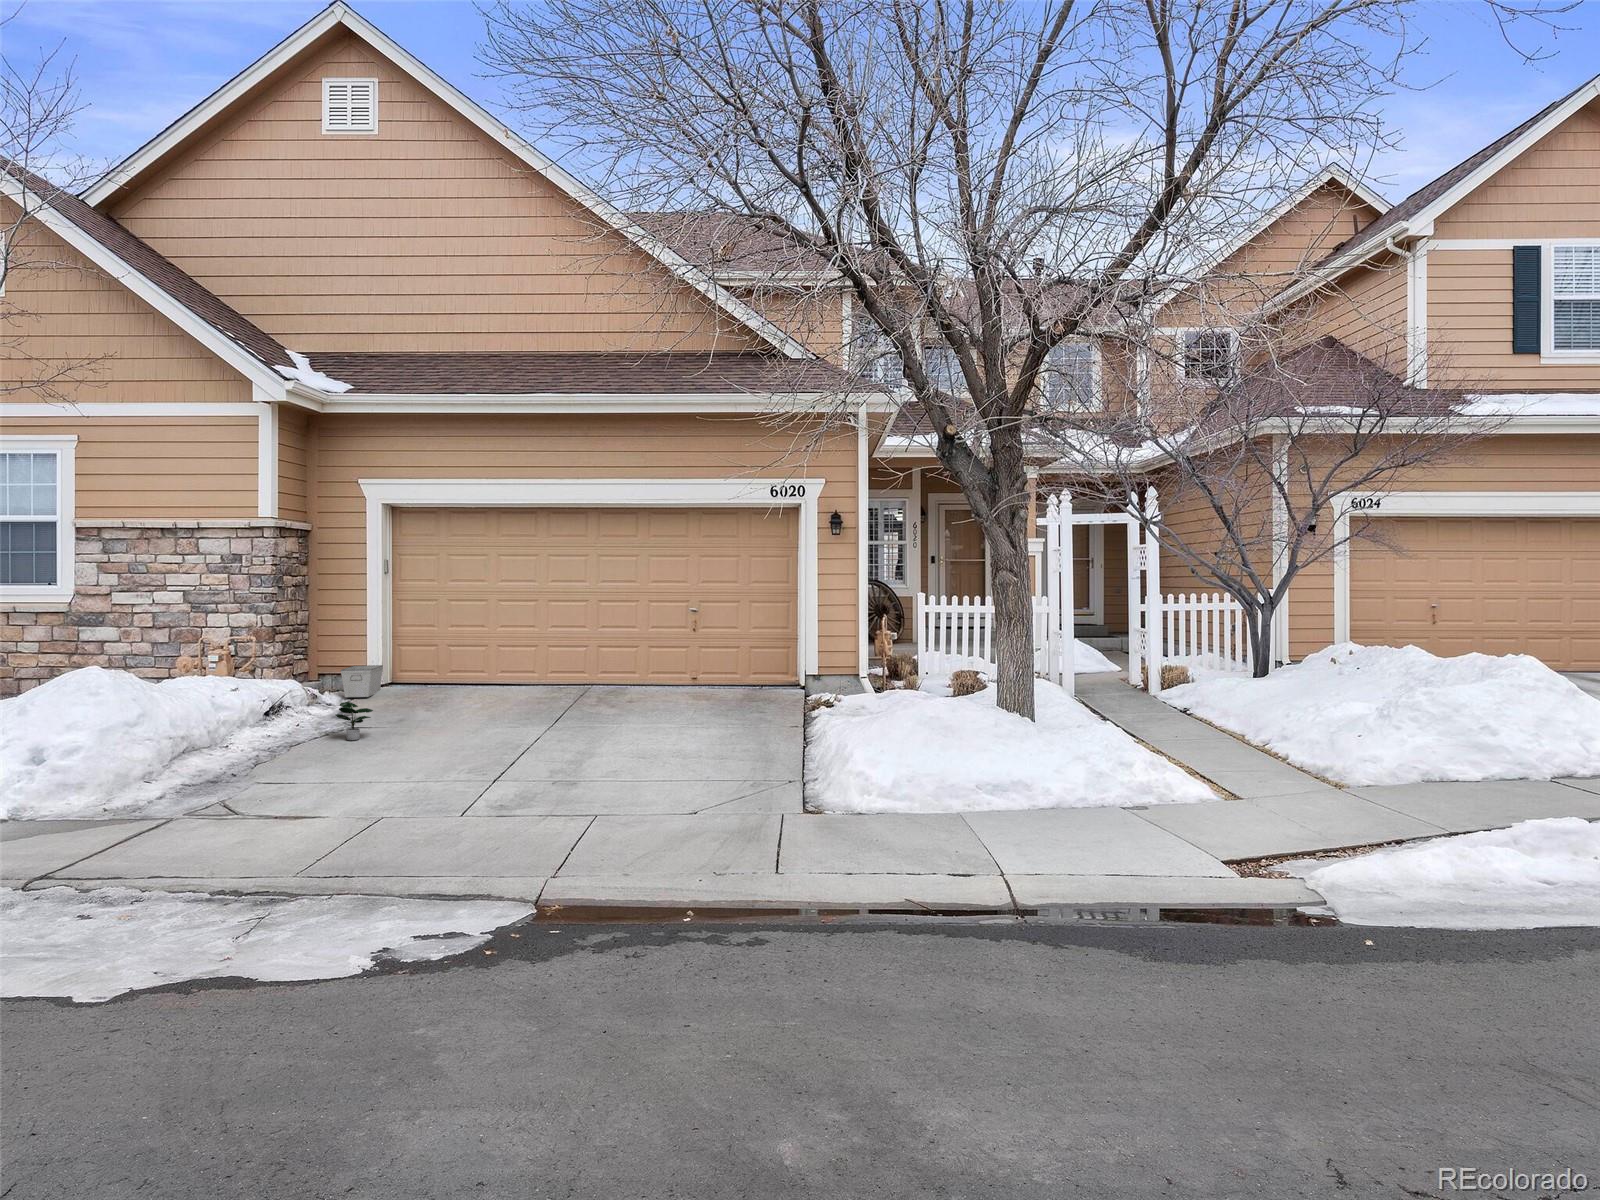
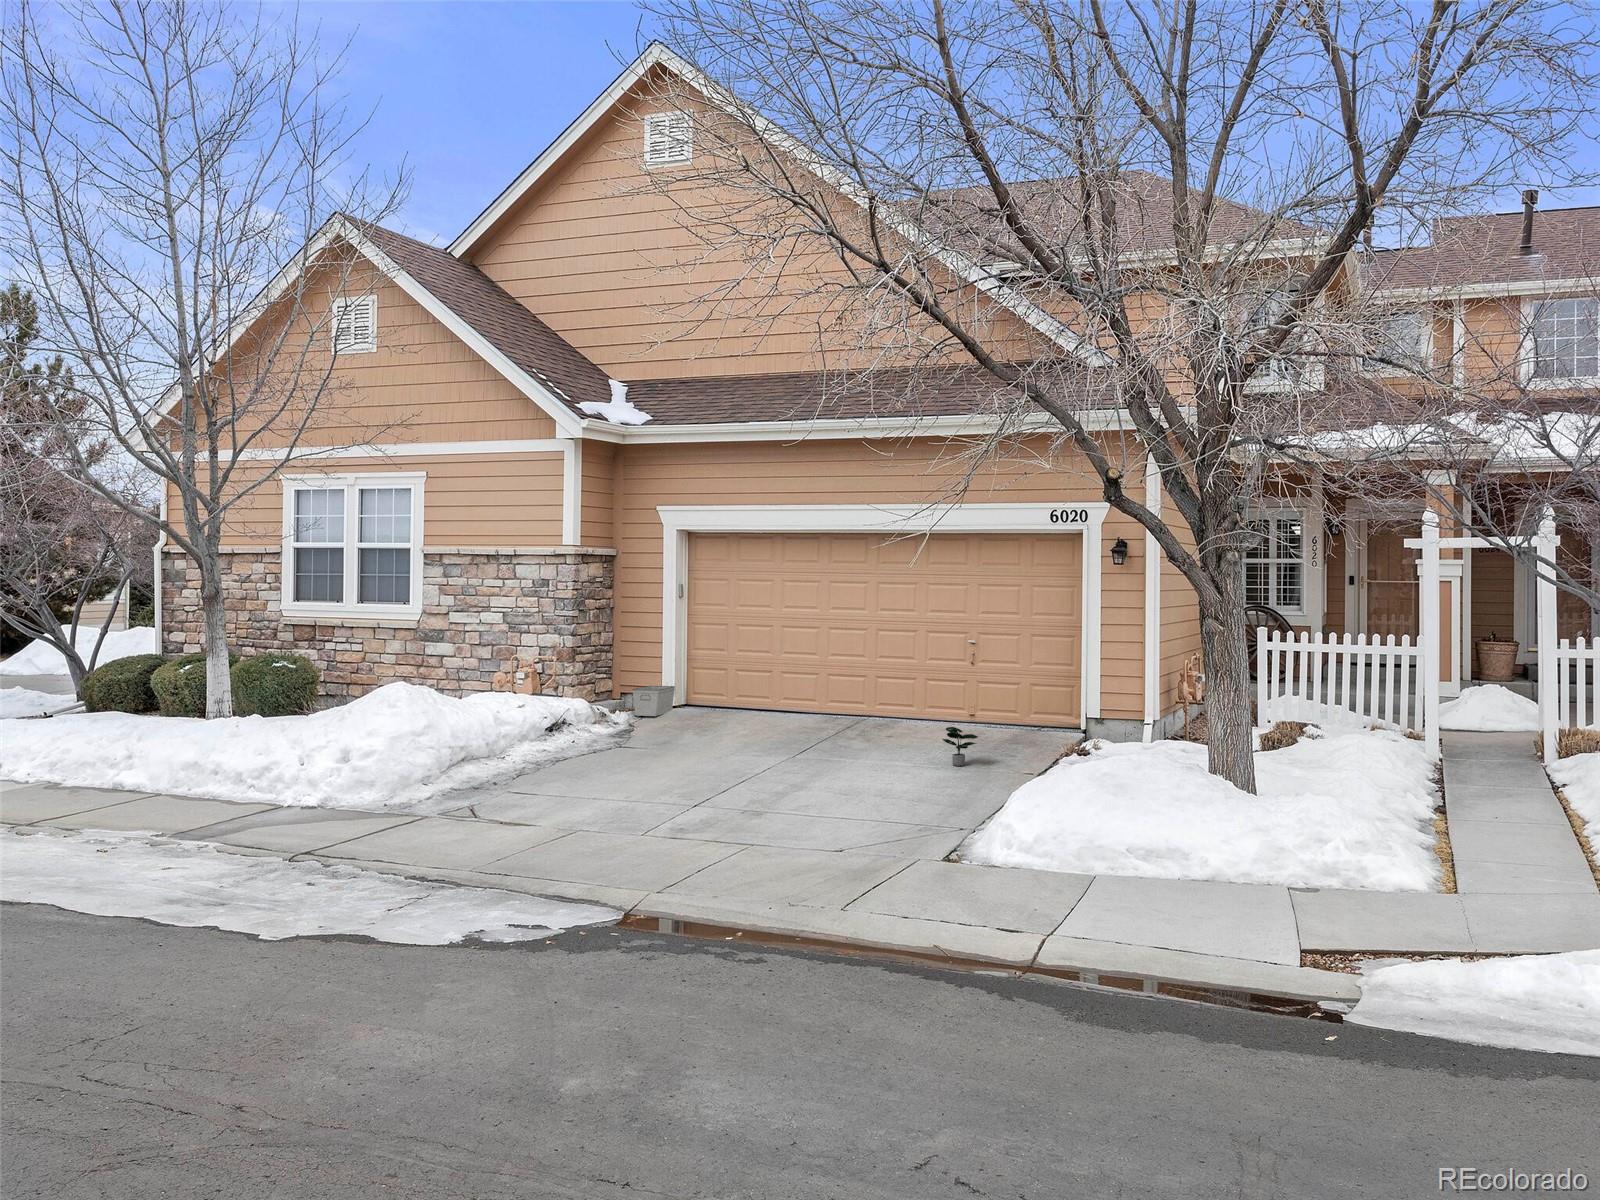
potted plant: present [335,702,373,740] -> present [942,727,978,766]

